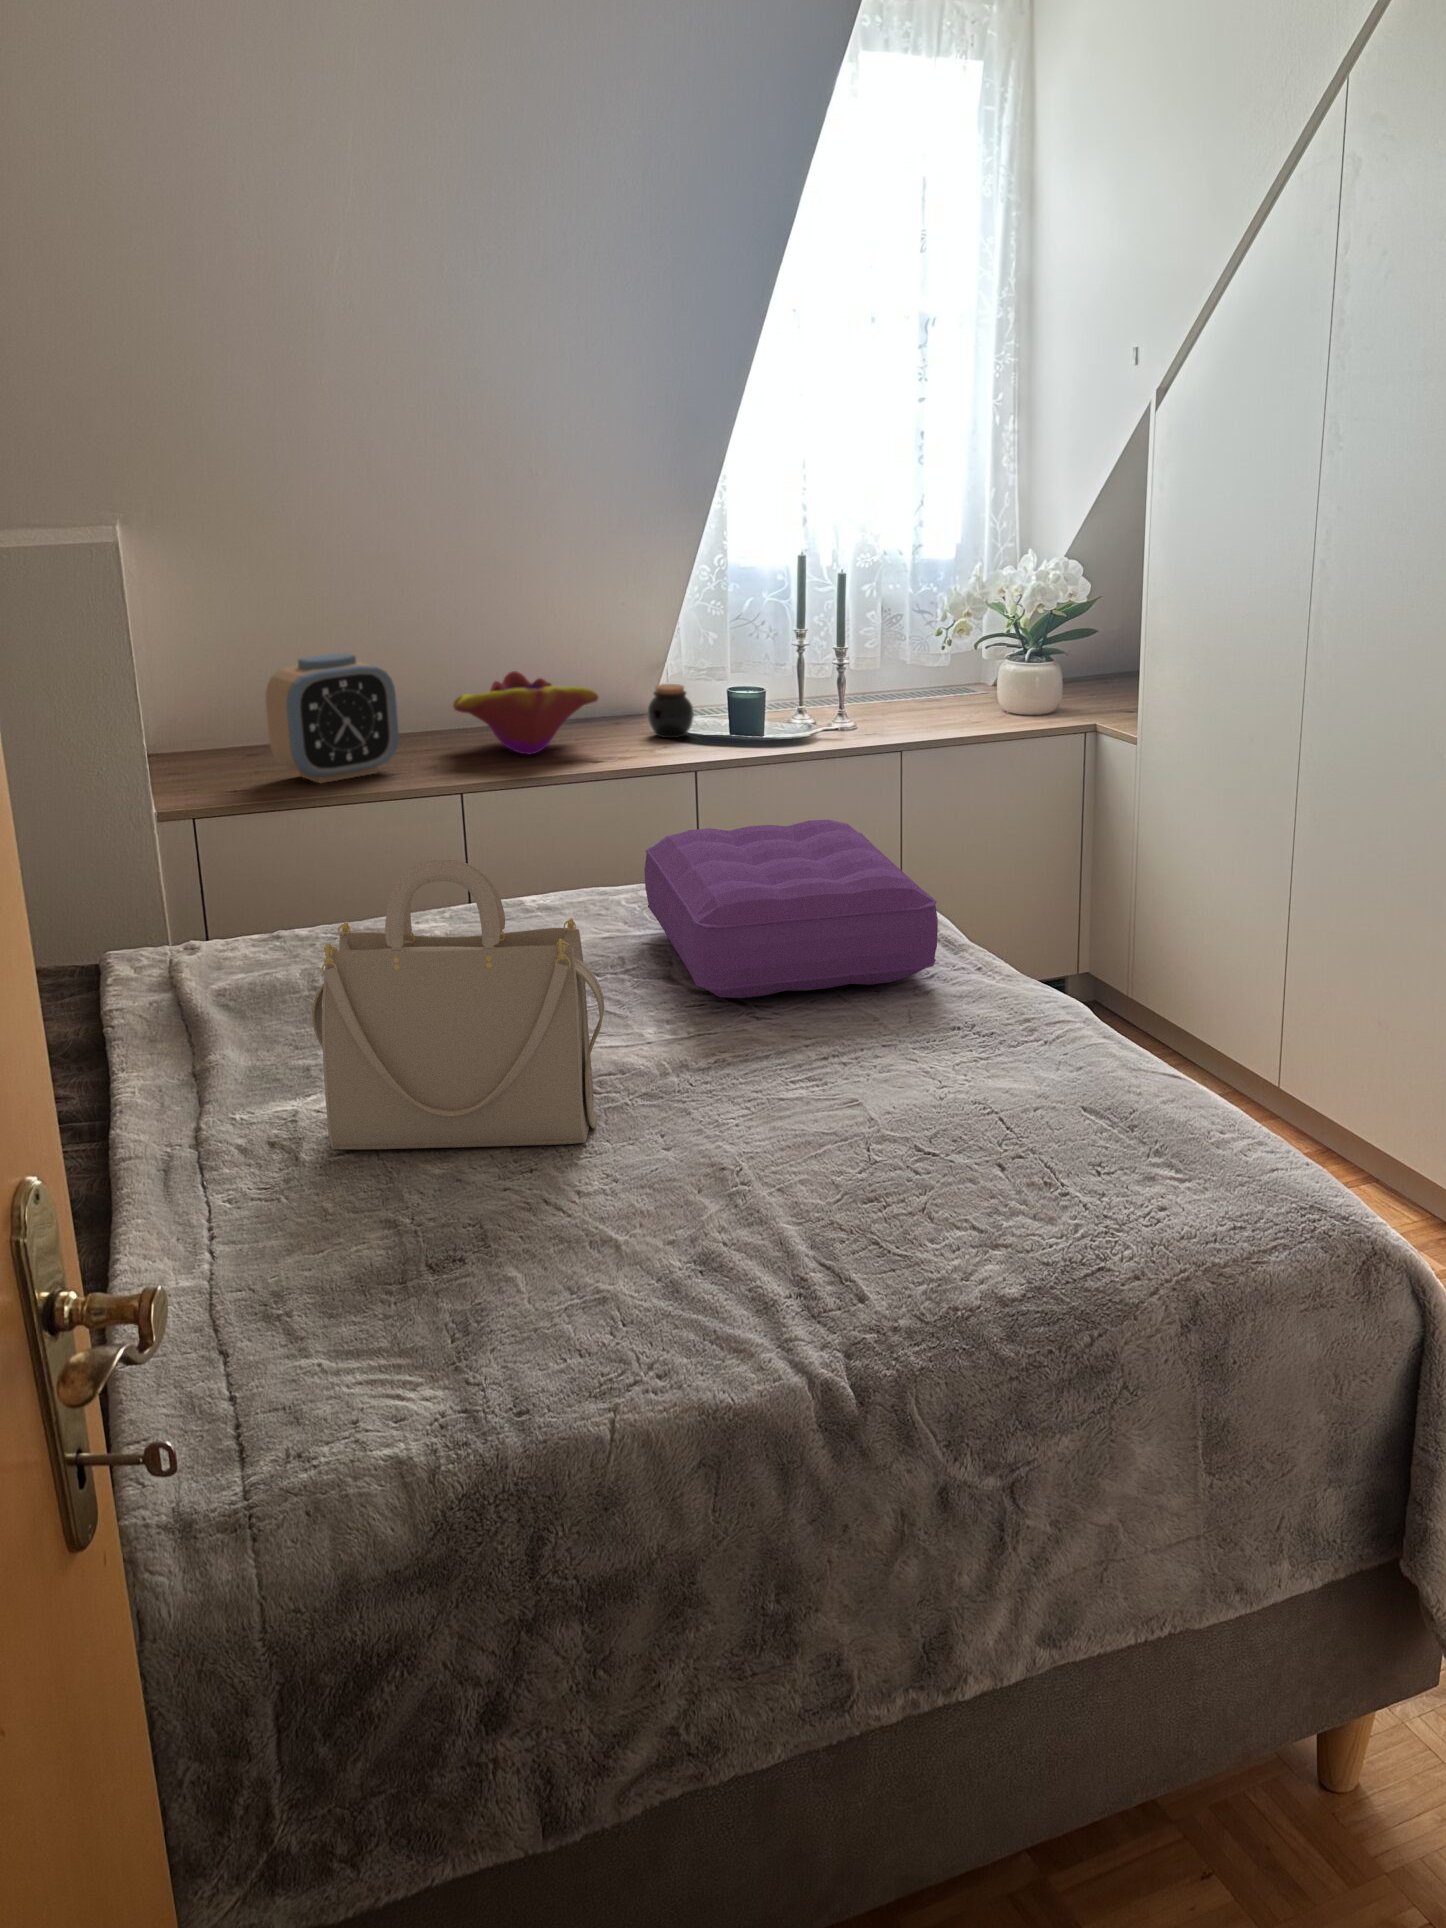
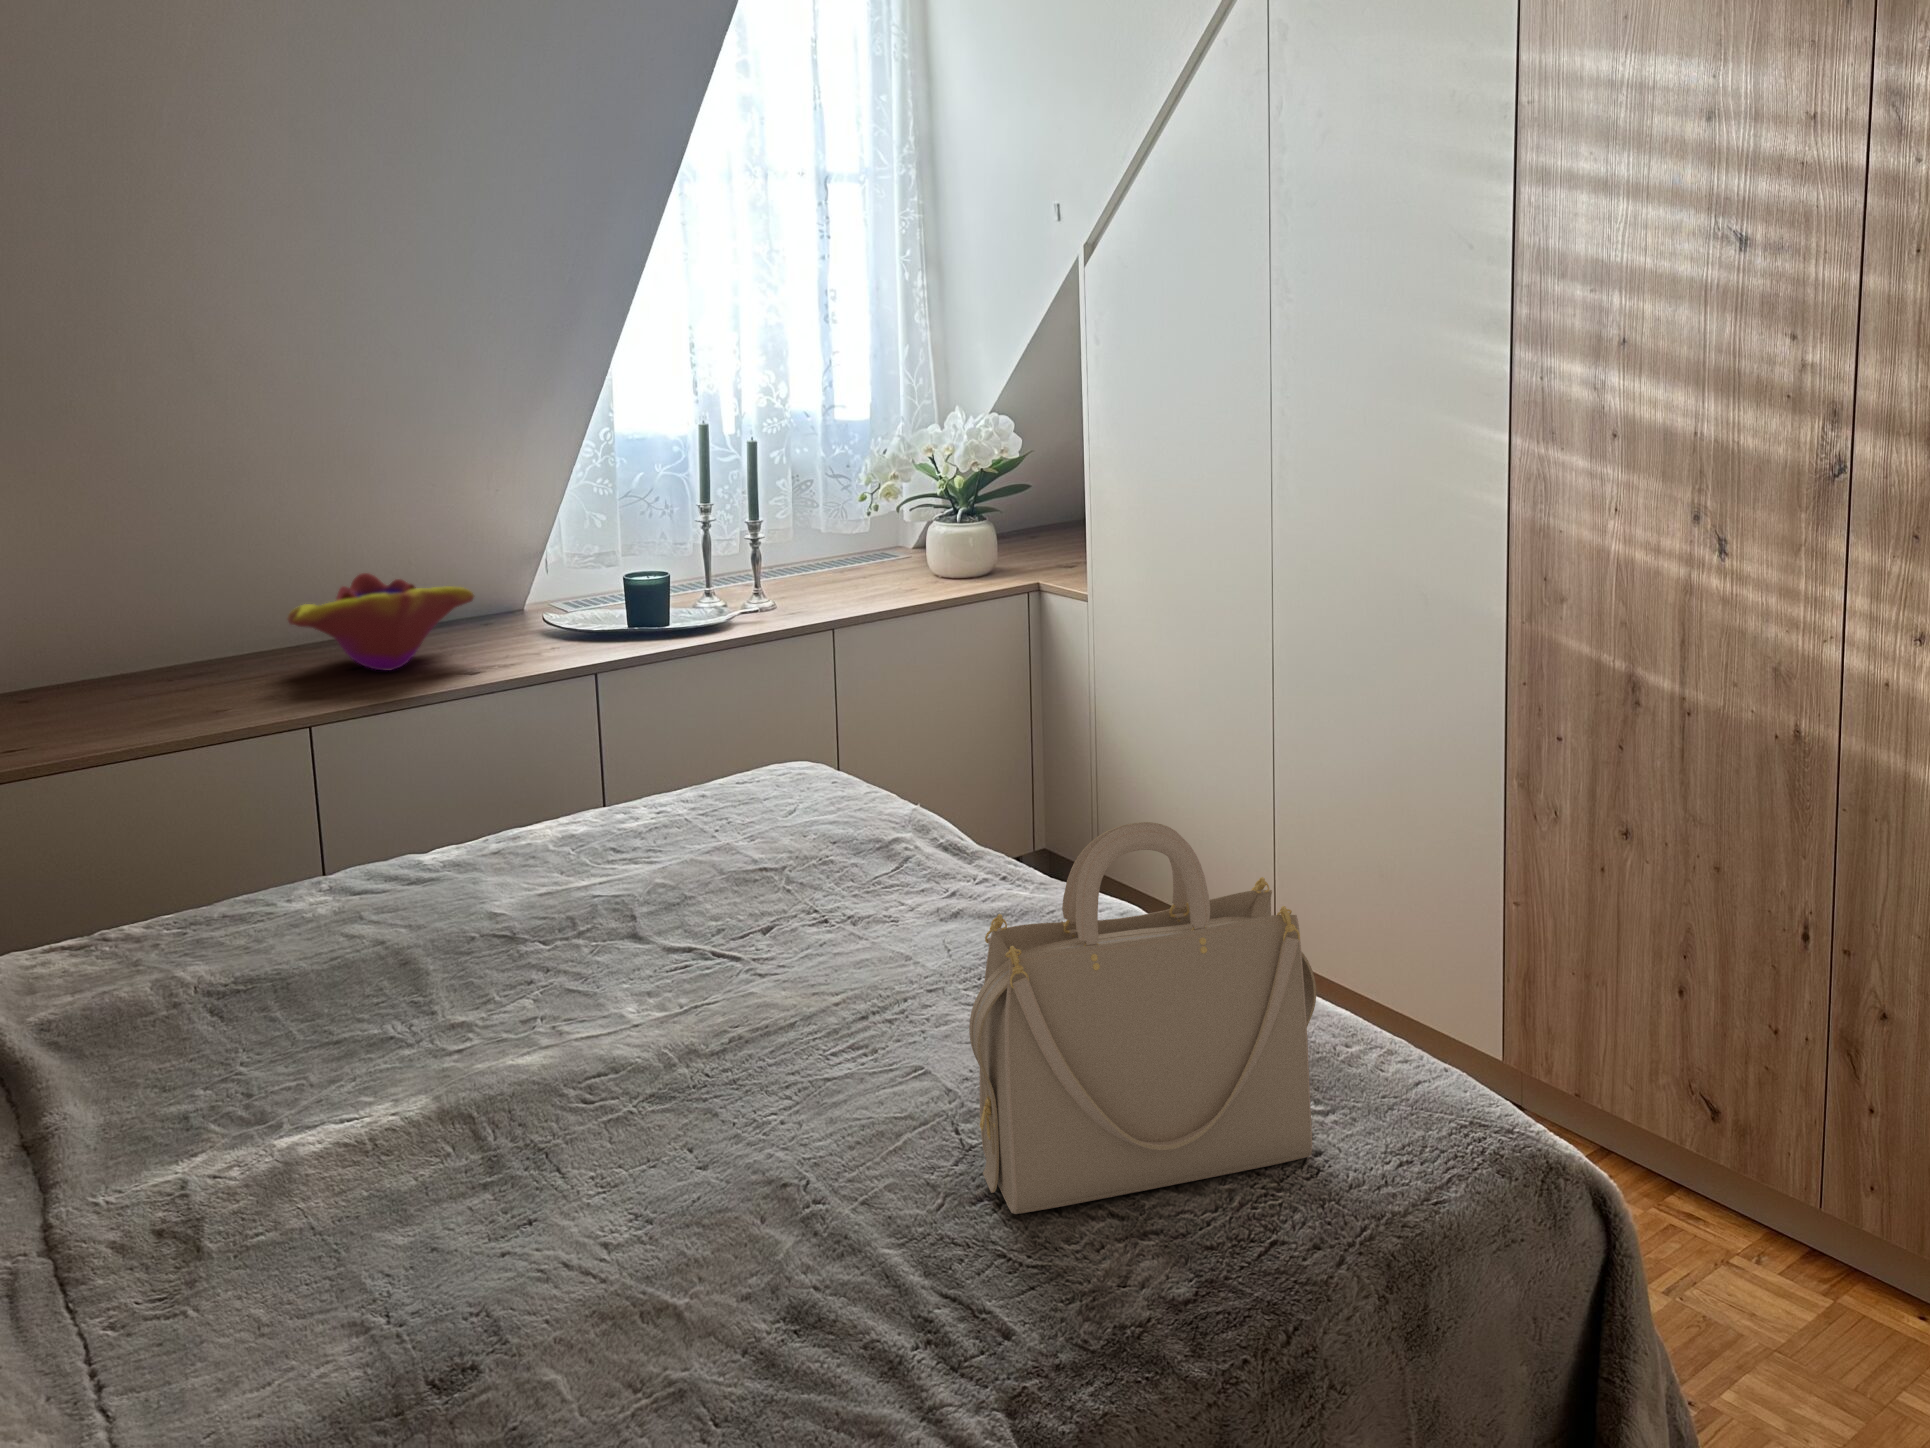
alarm clock: present [265,653,399,783] -> none [43,567,223,729]
jar: present [647,684,694,738] -> none [530,574,587,637]
pillow: present [644,820,938,998] -> none [592,725,968,955]
handbag: present [312,859,604,1149] -> present [969,822,1316,1214]

